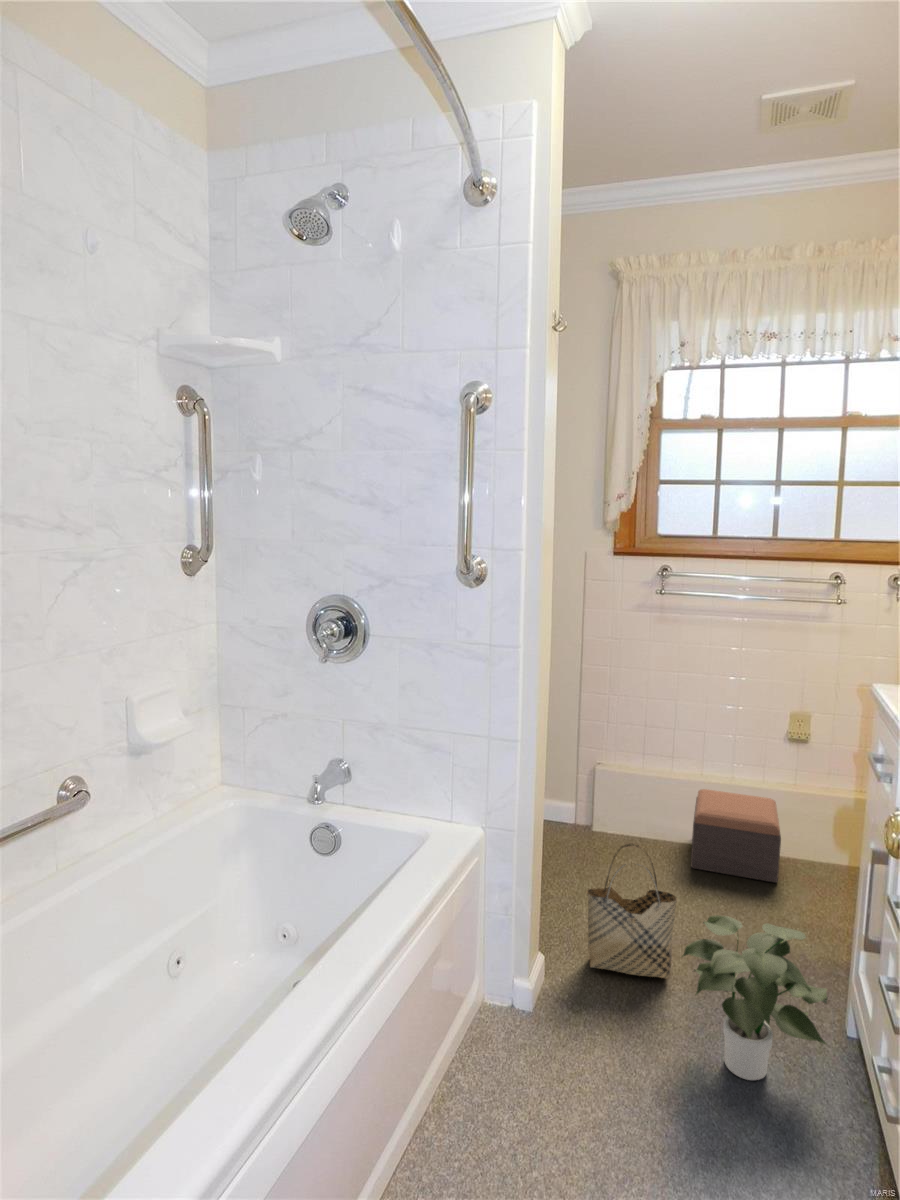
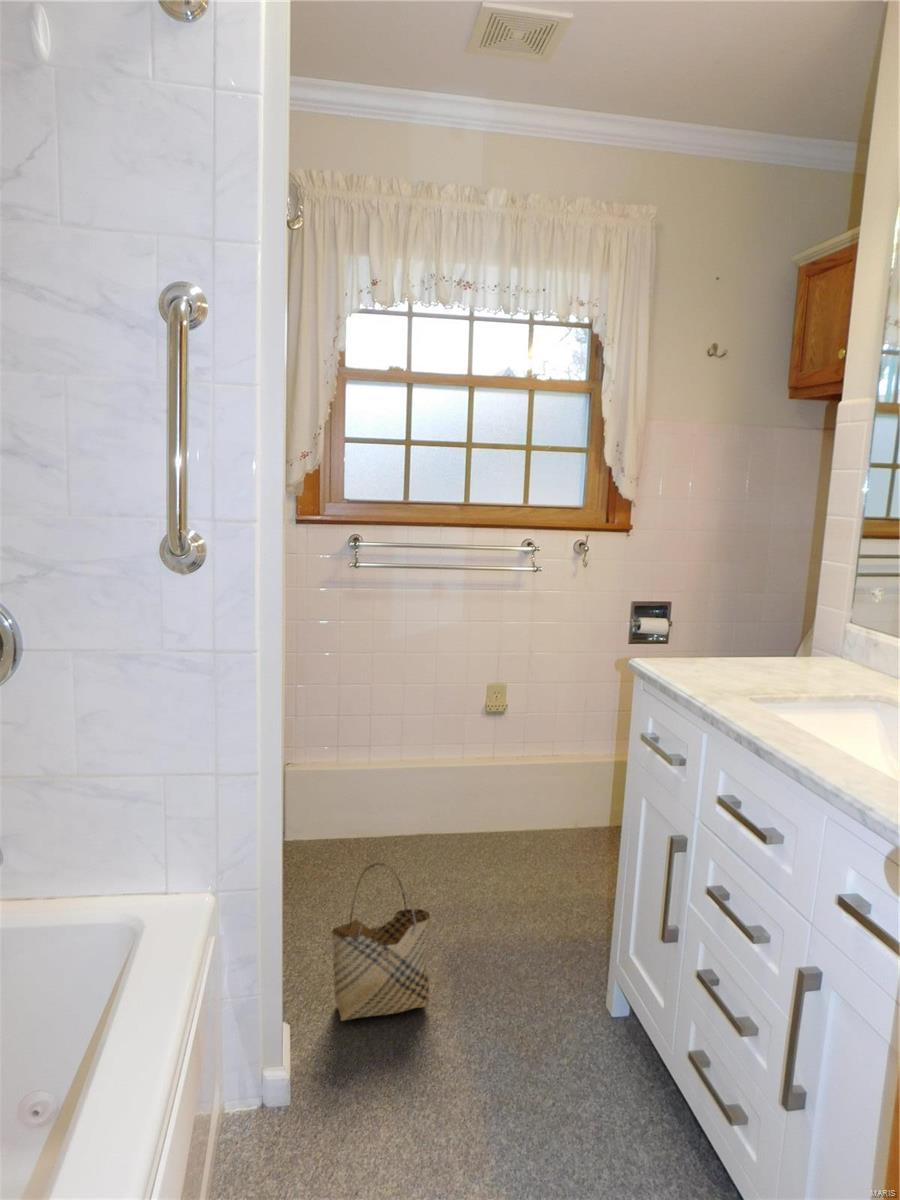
footstool: present [691,789,781,883] -> none [400,773,495,864]
potted plant: present [682,915,828,1080] -> none [459,924,616,1100]

